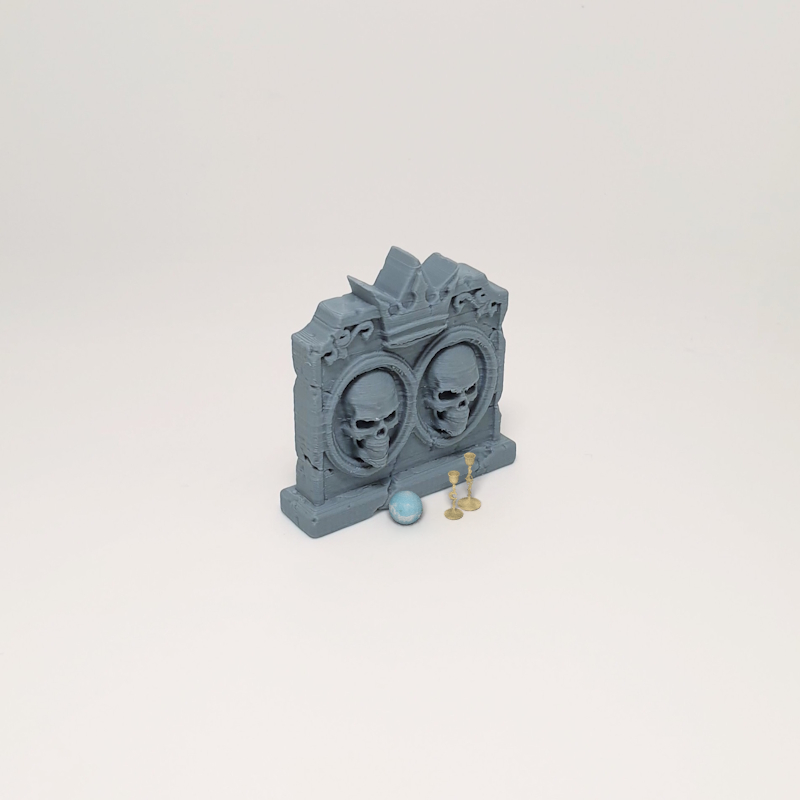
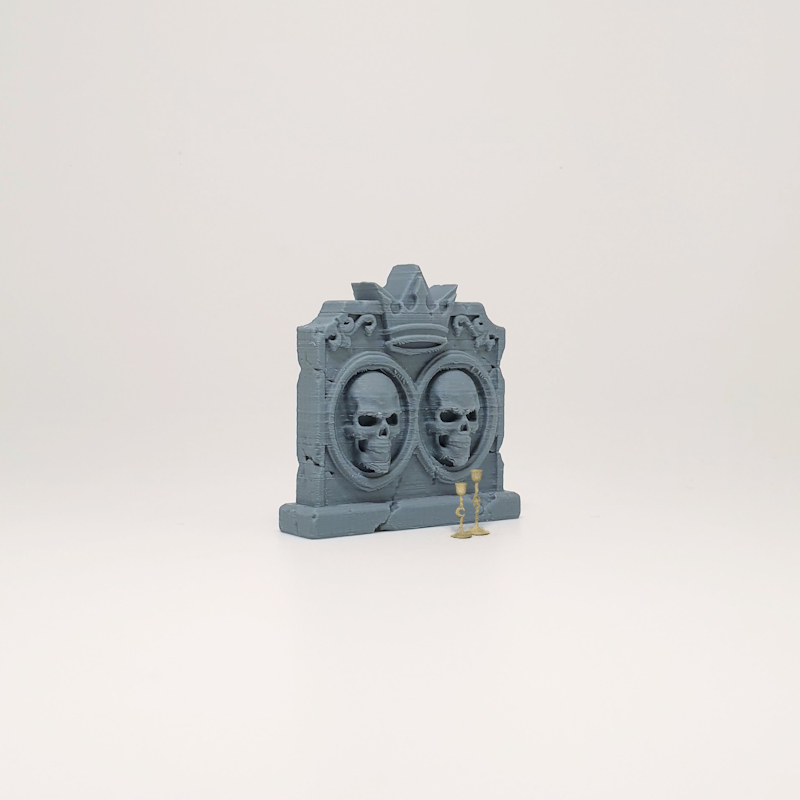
decorative ball: present [389,490,423,524] -> none [391,501,430,538]

